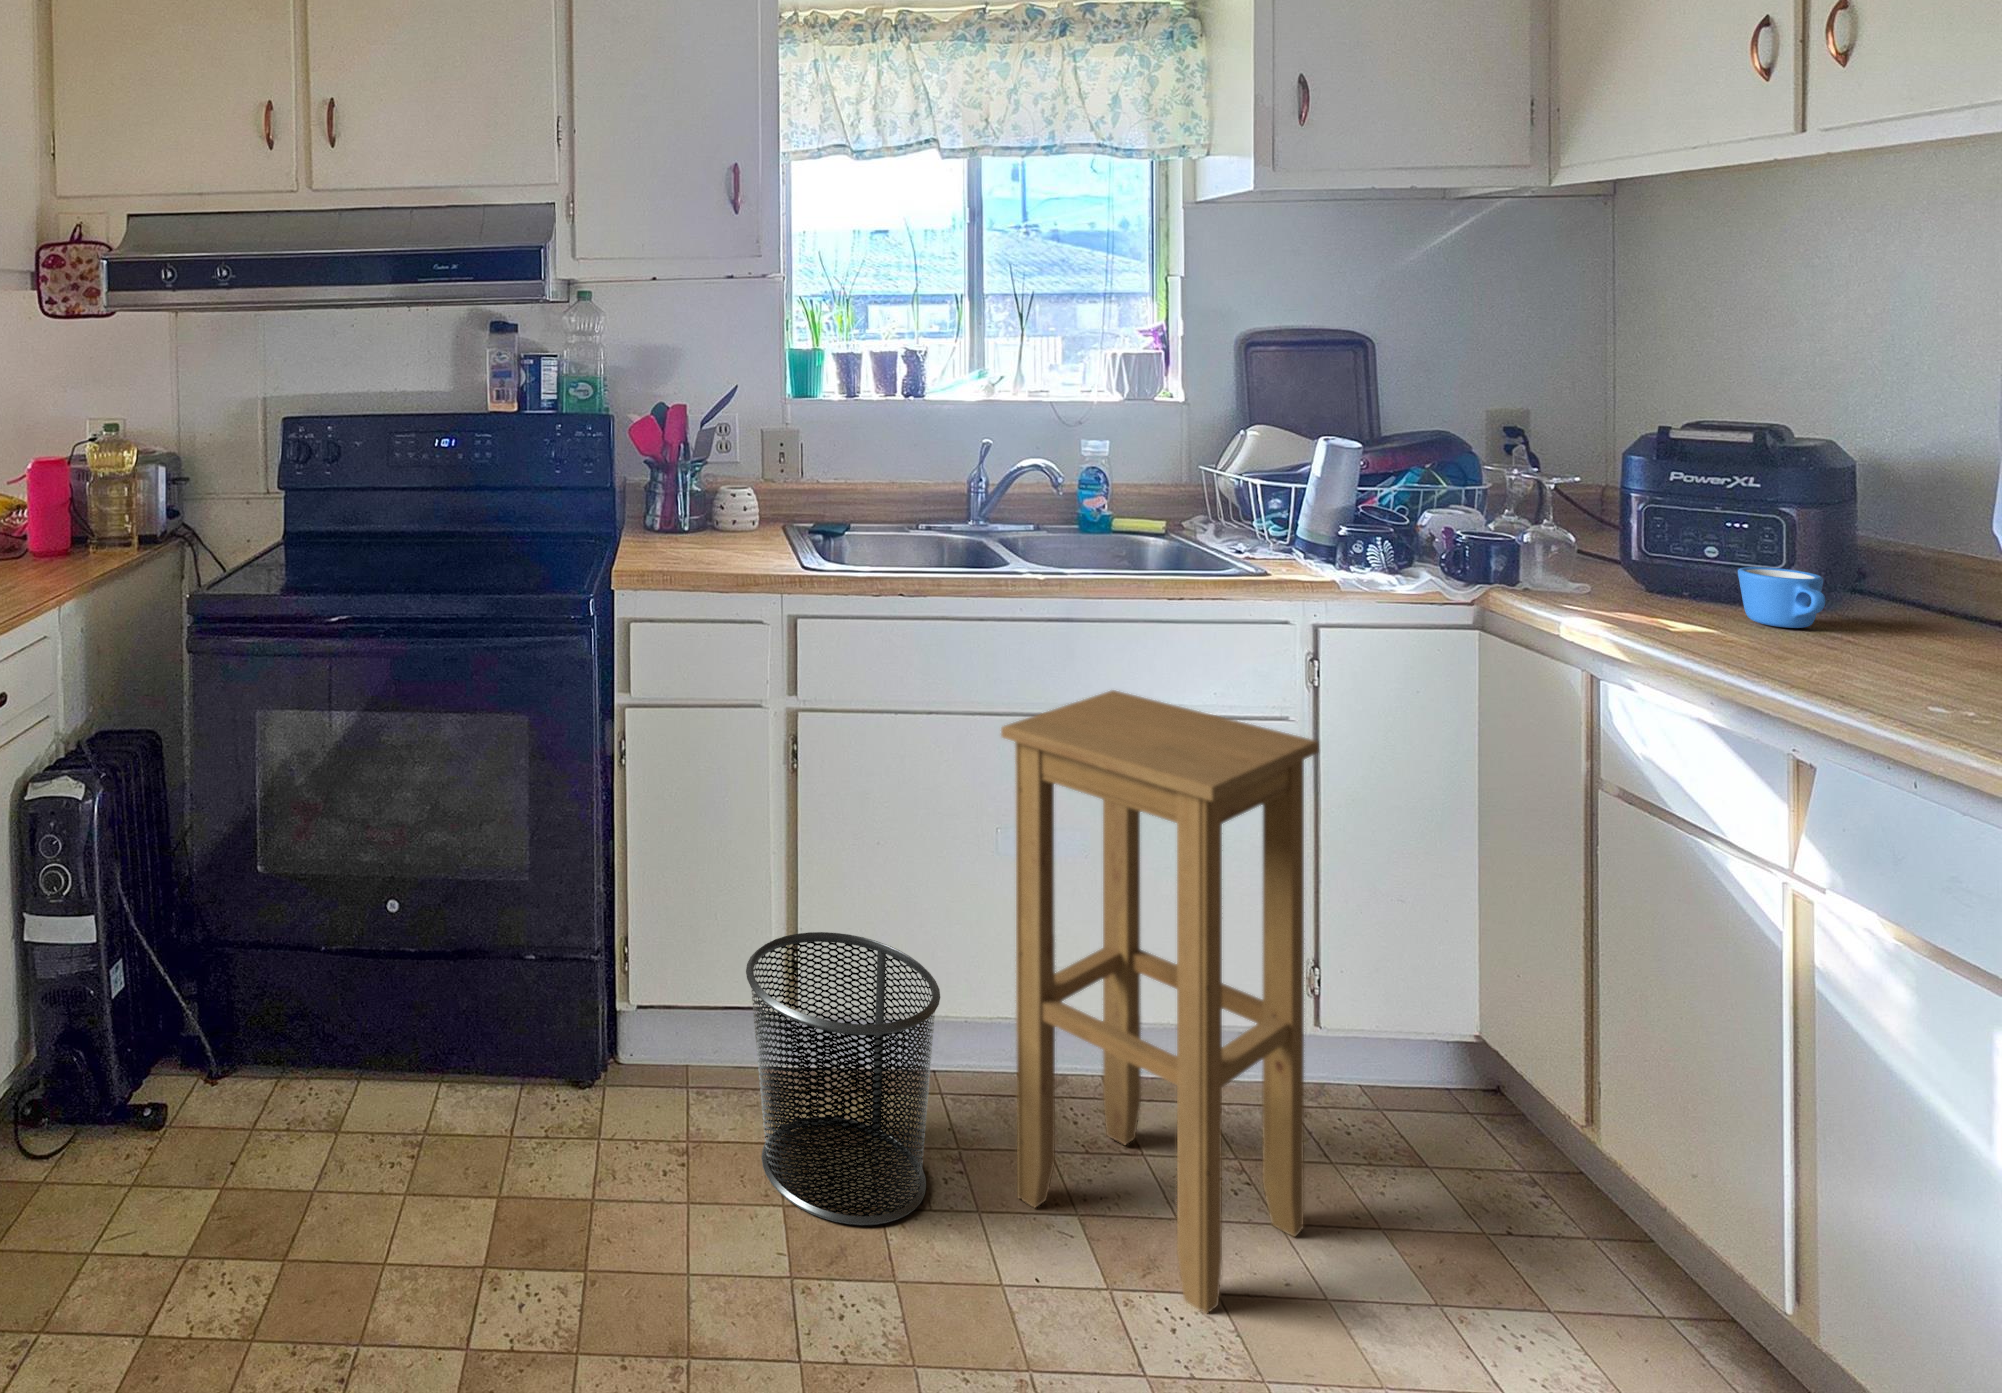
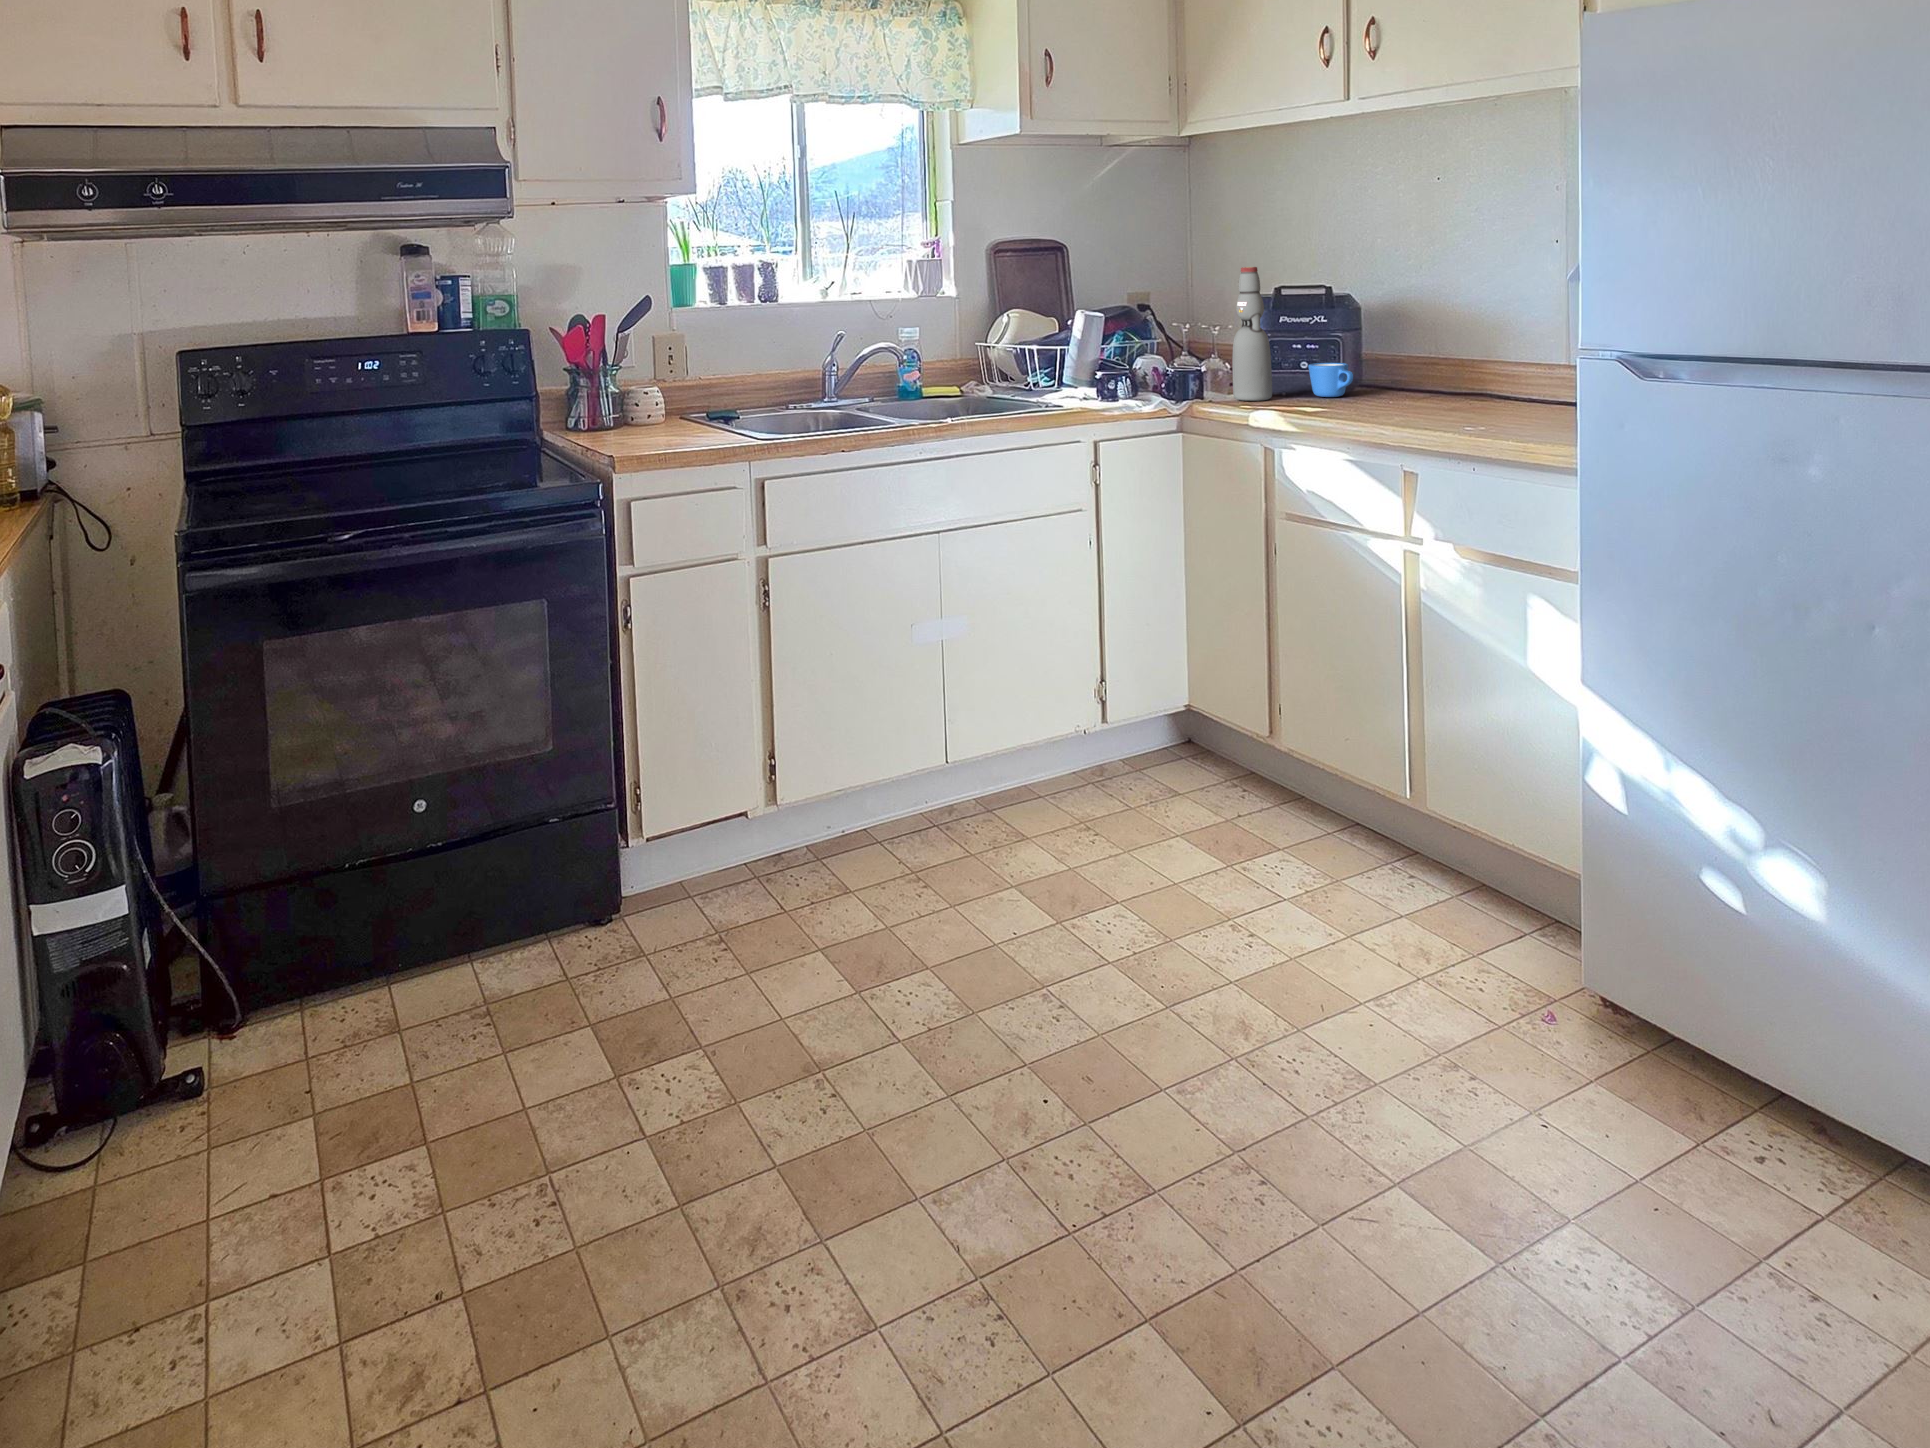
bottle: none [1582,405,1658,614] -> present [1232,267,1272,401]
stool: present [1001,690,1319,1314] -> none [939,501,1130,911]
waste bin: present [746,932,940,1225] -> none [758,730,911,948]

